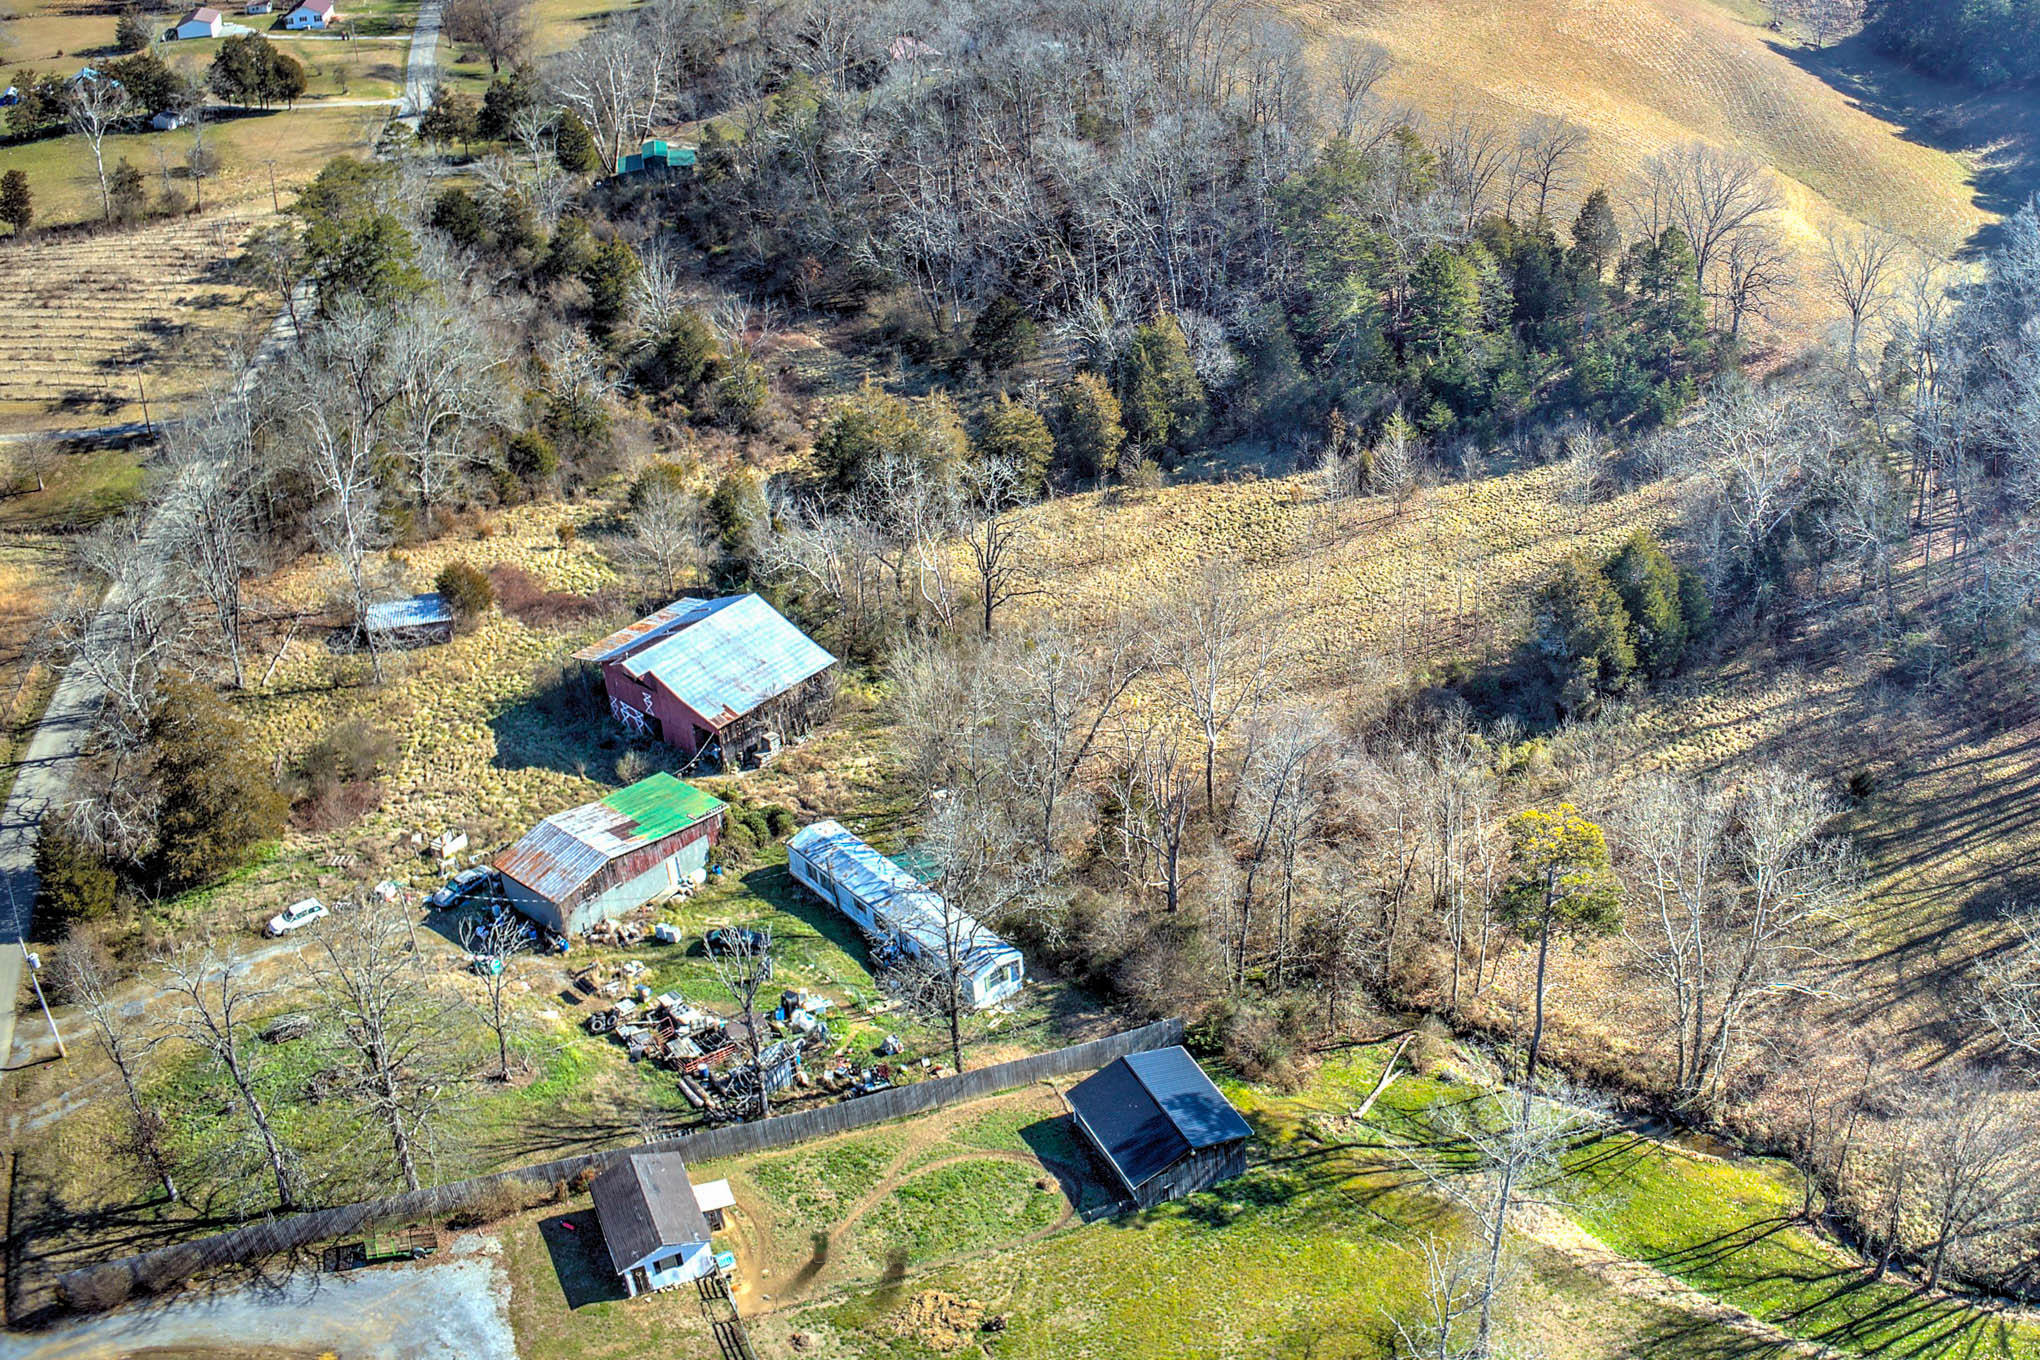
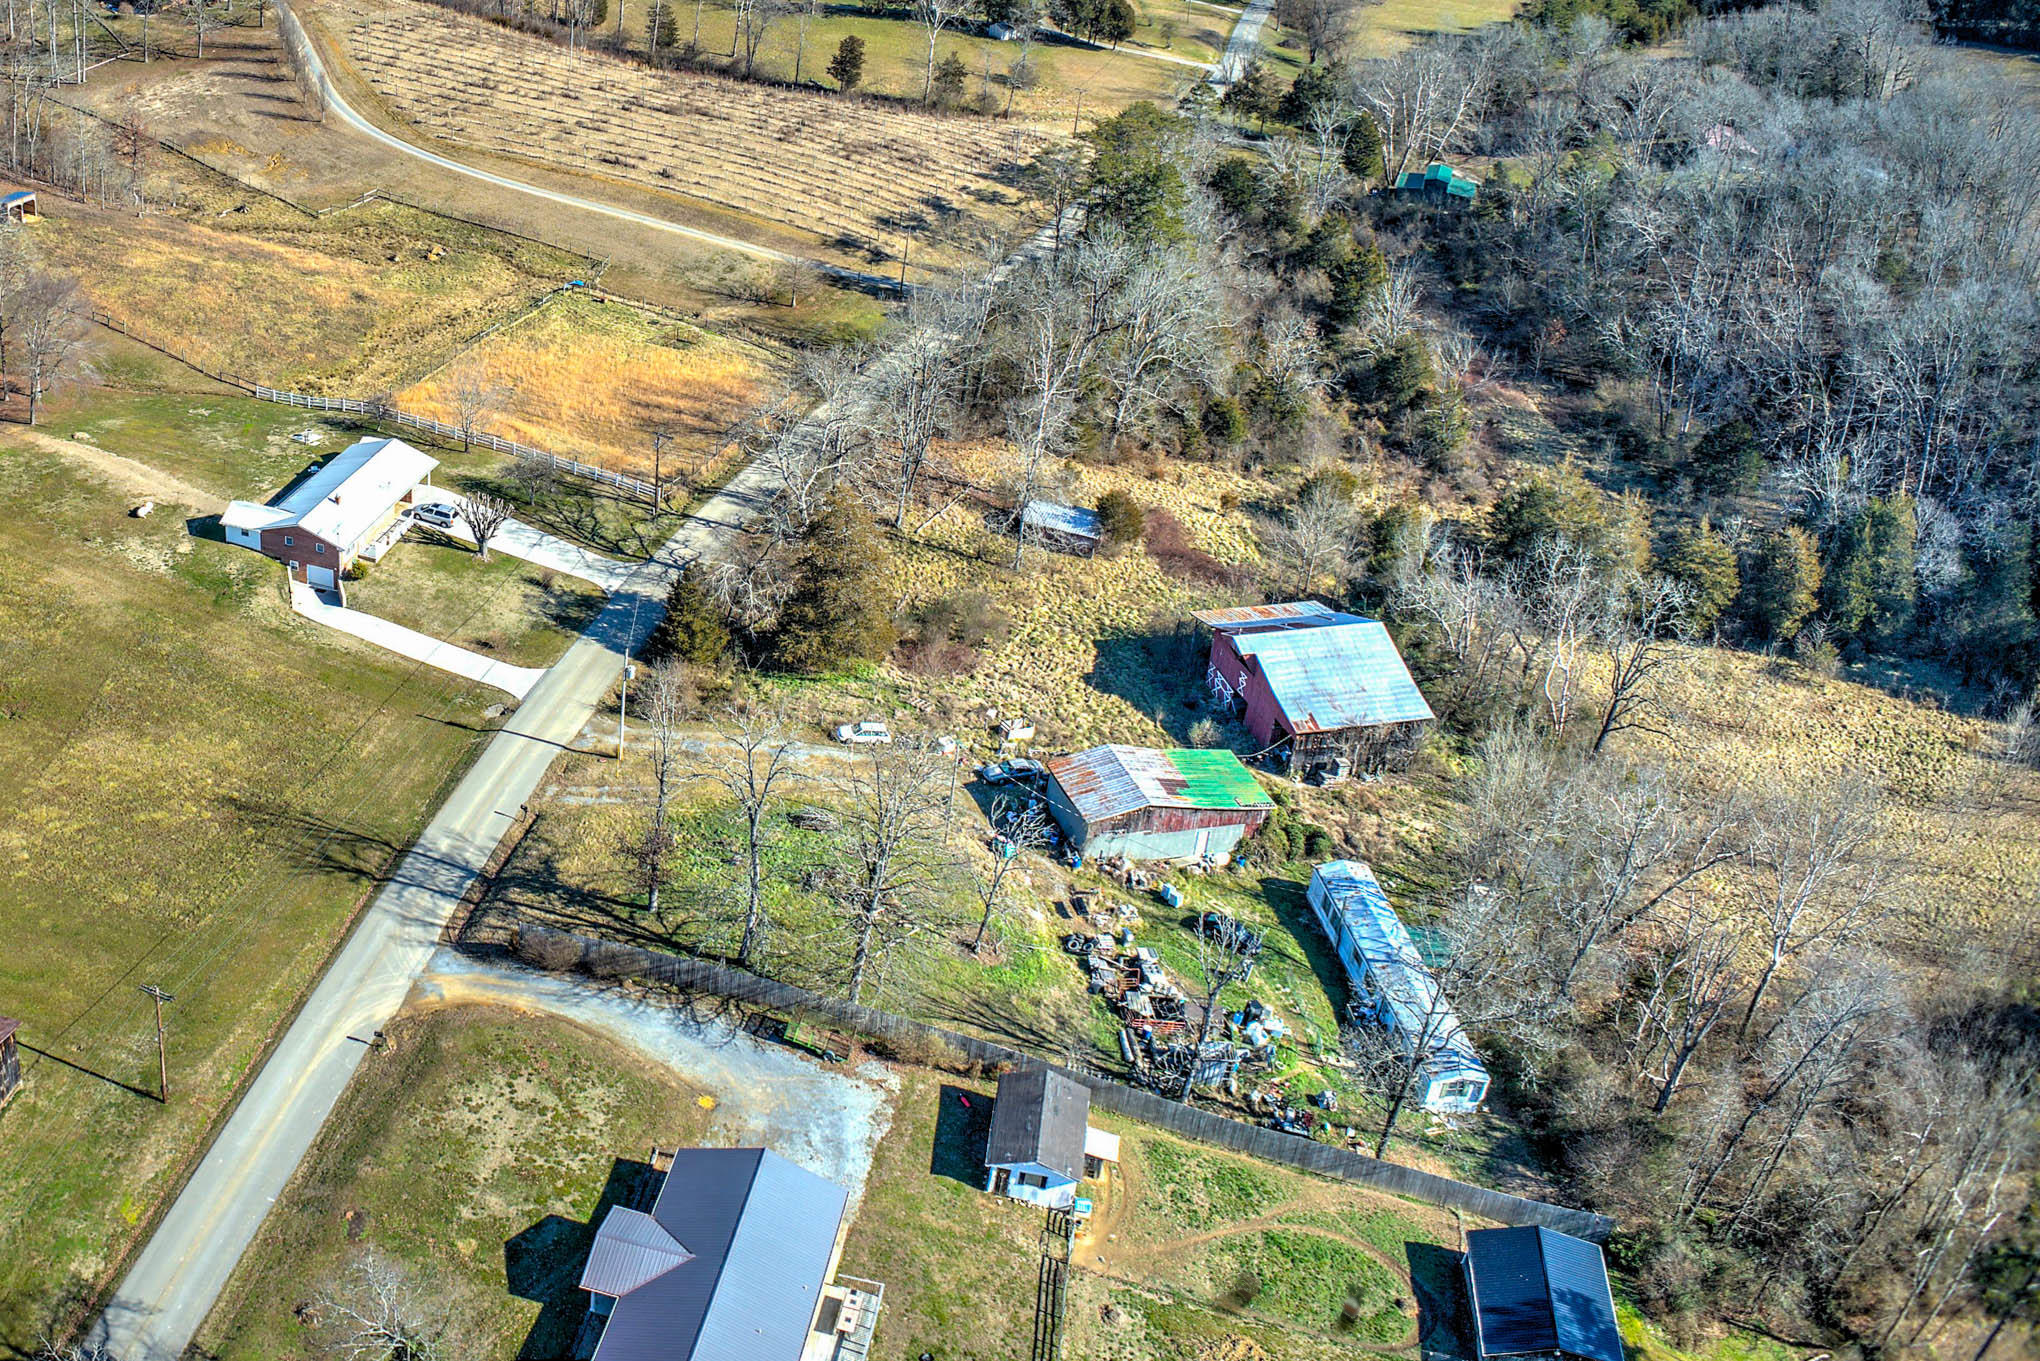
potted tree: present [810,1231,831,1264] -> present [1342,1283,1367,1319]

